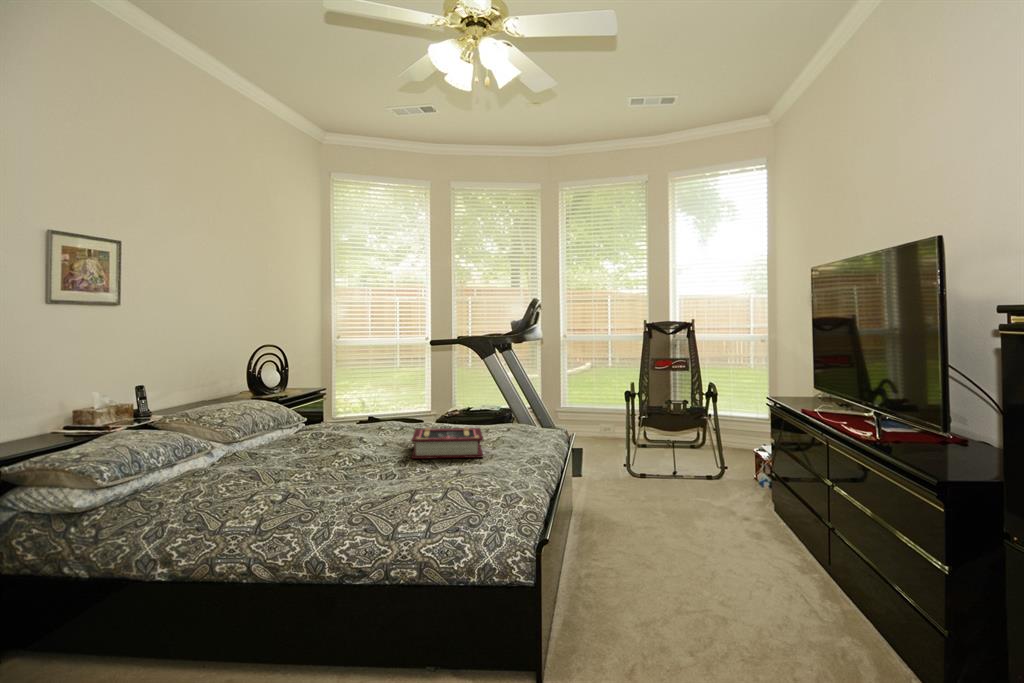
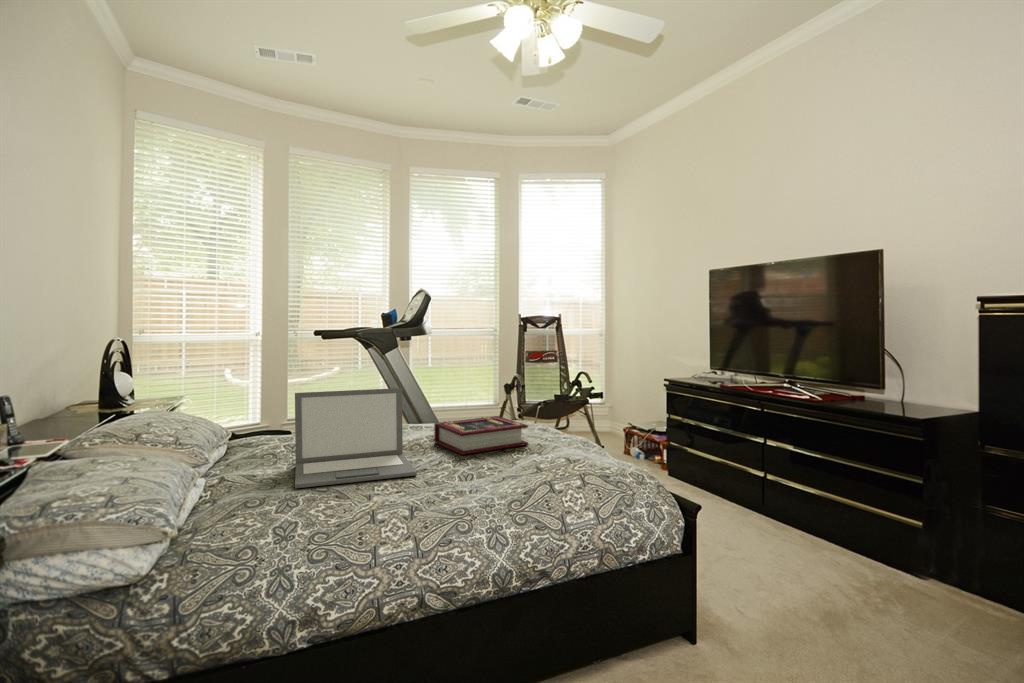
laptop: none [254,394,369,470] -> present [295,388,417,488]

